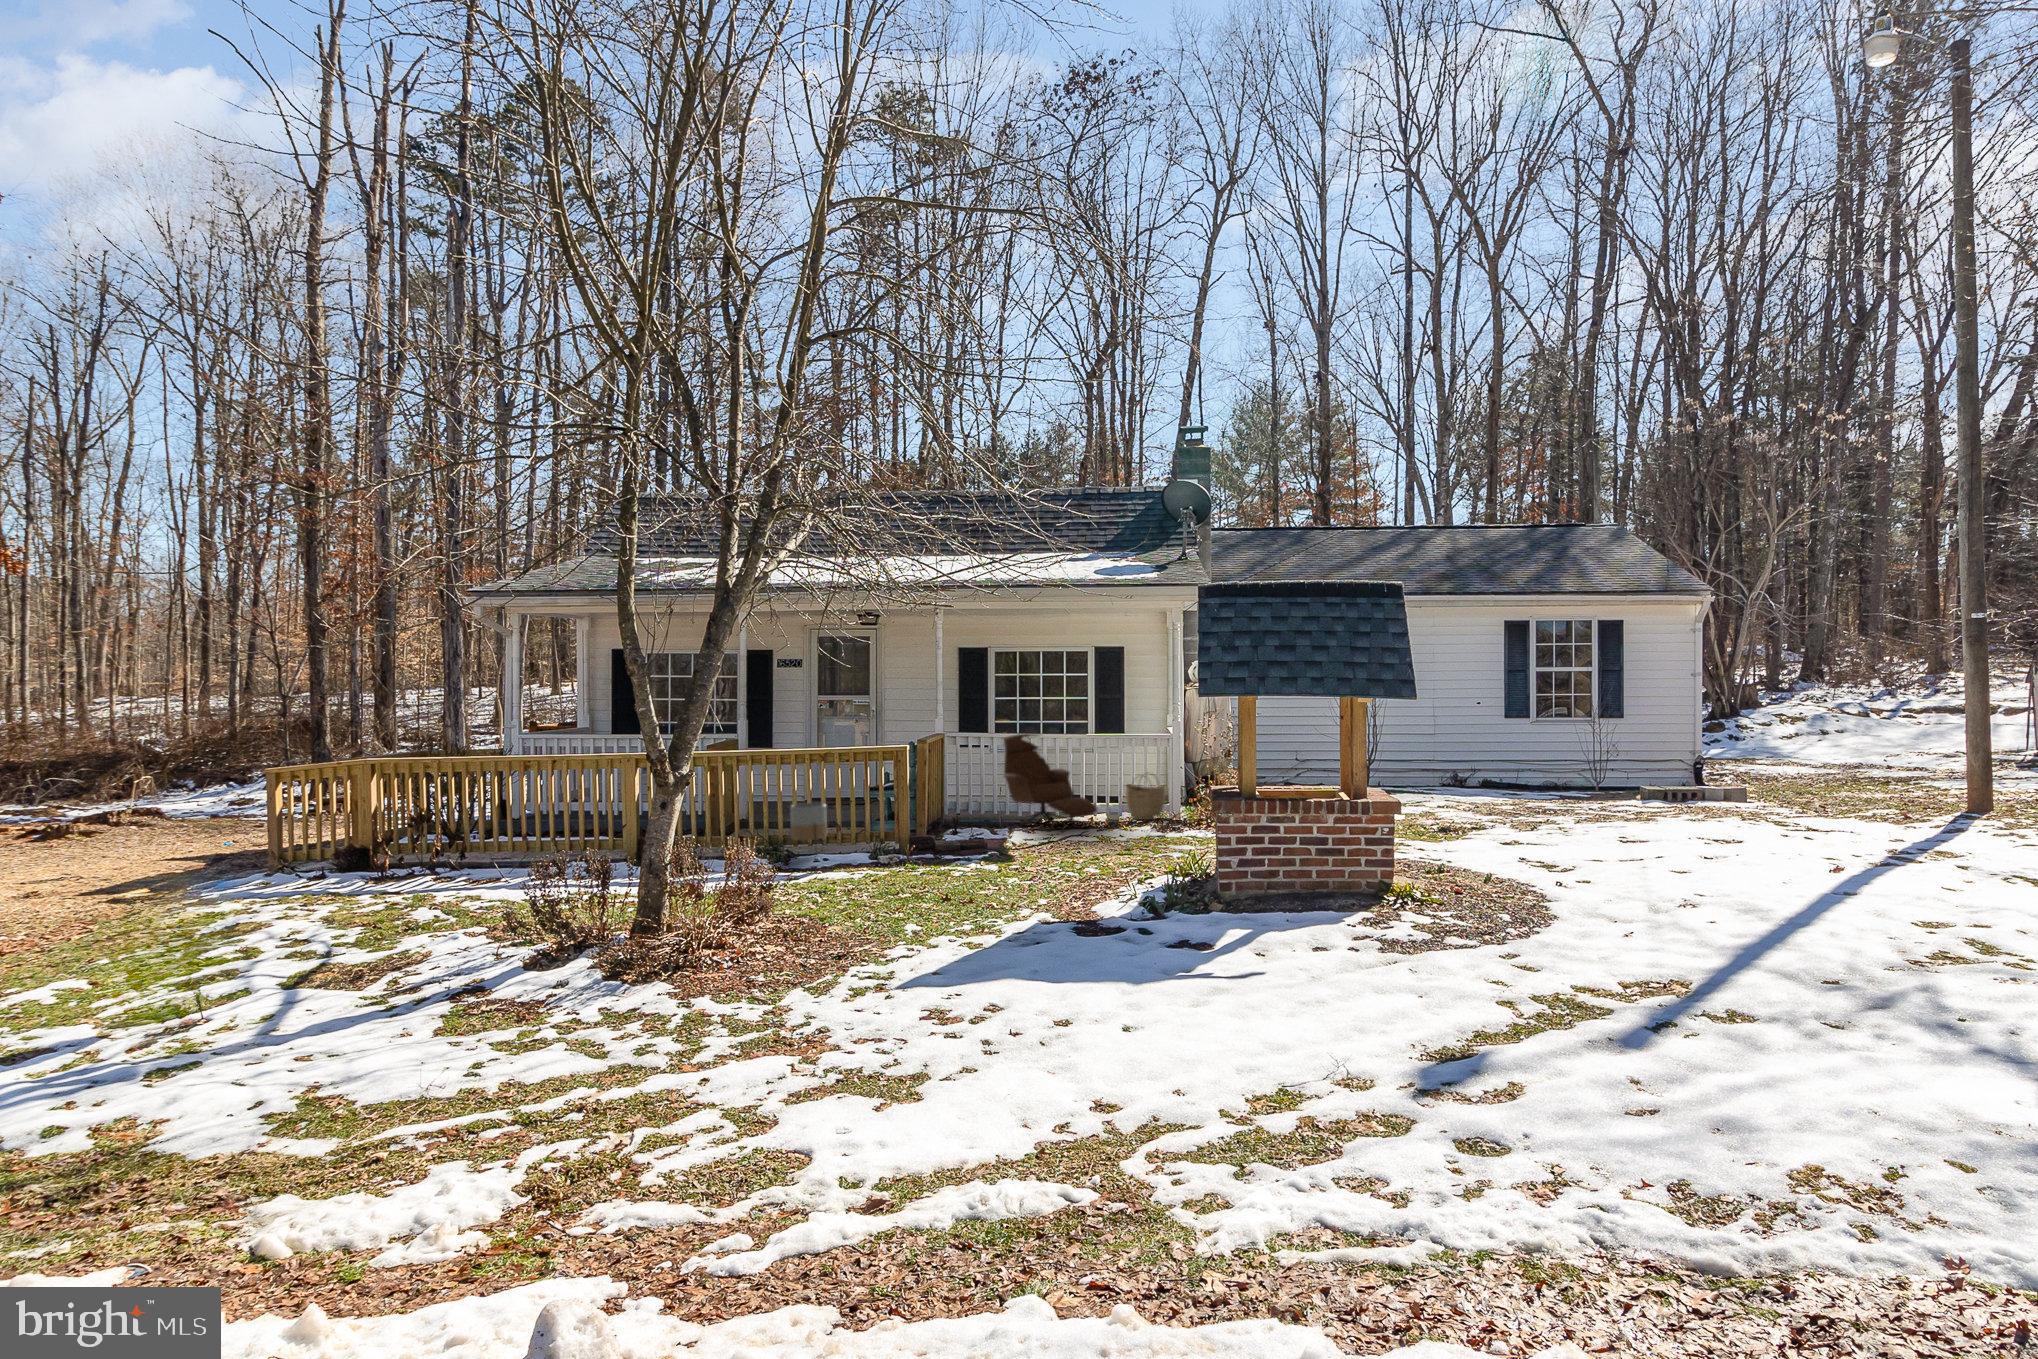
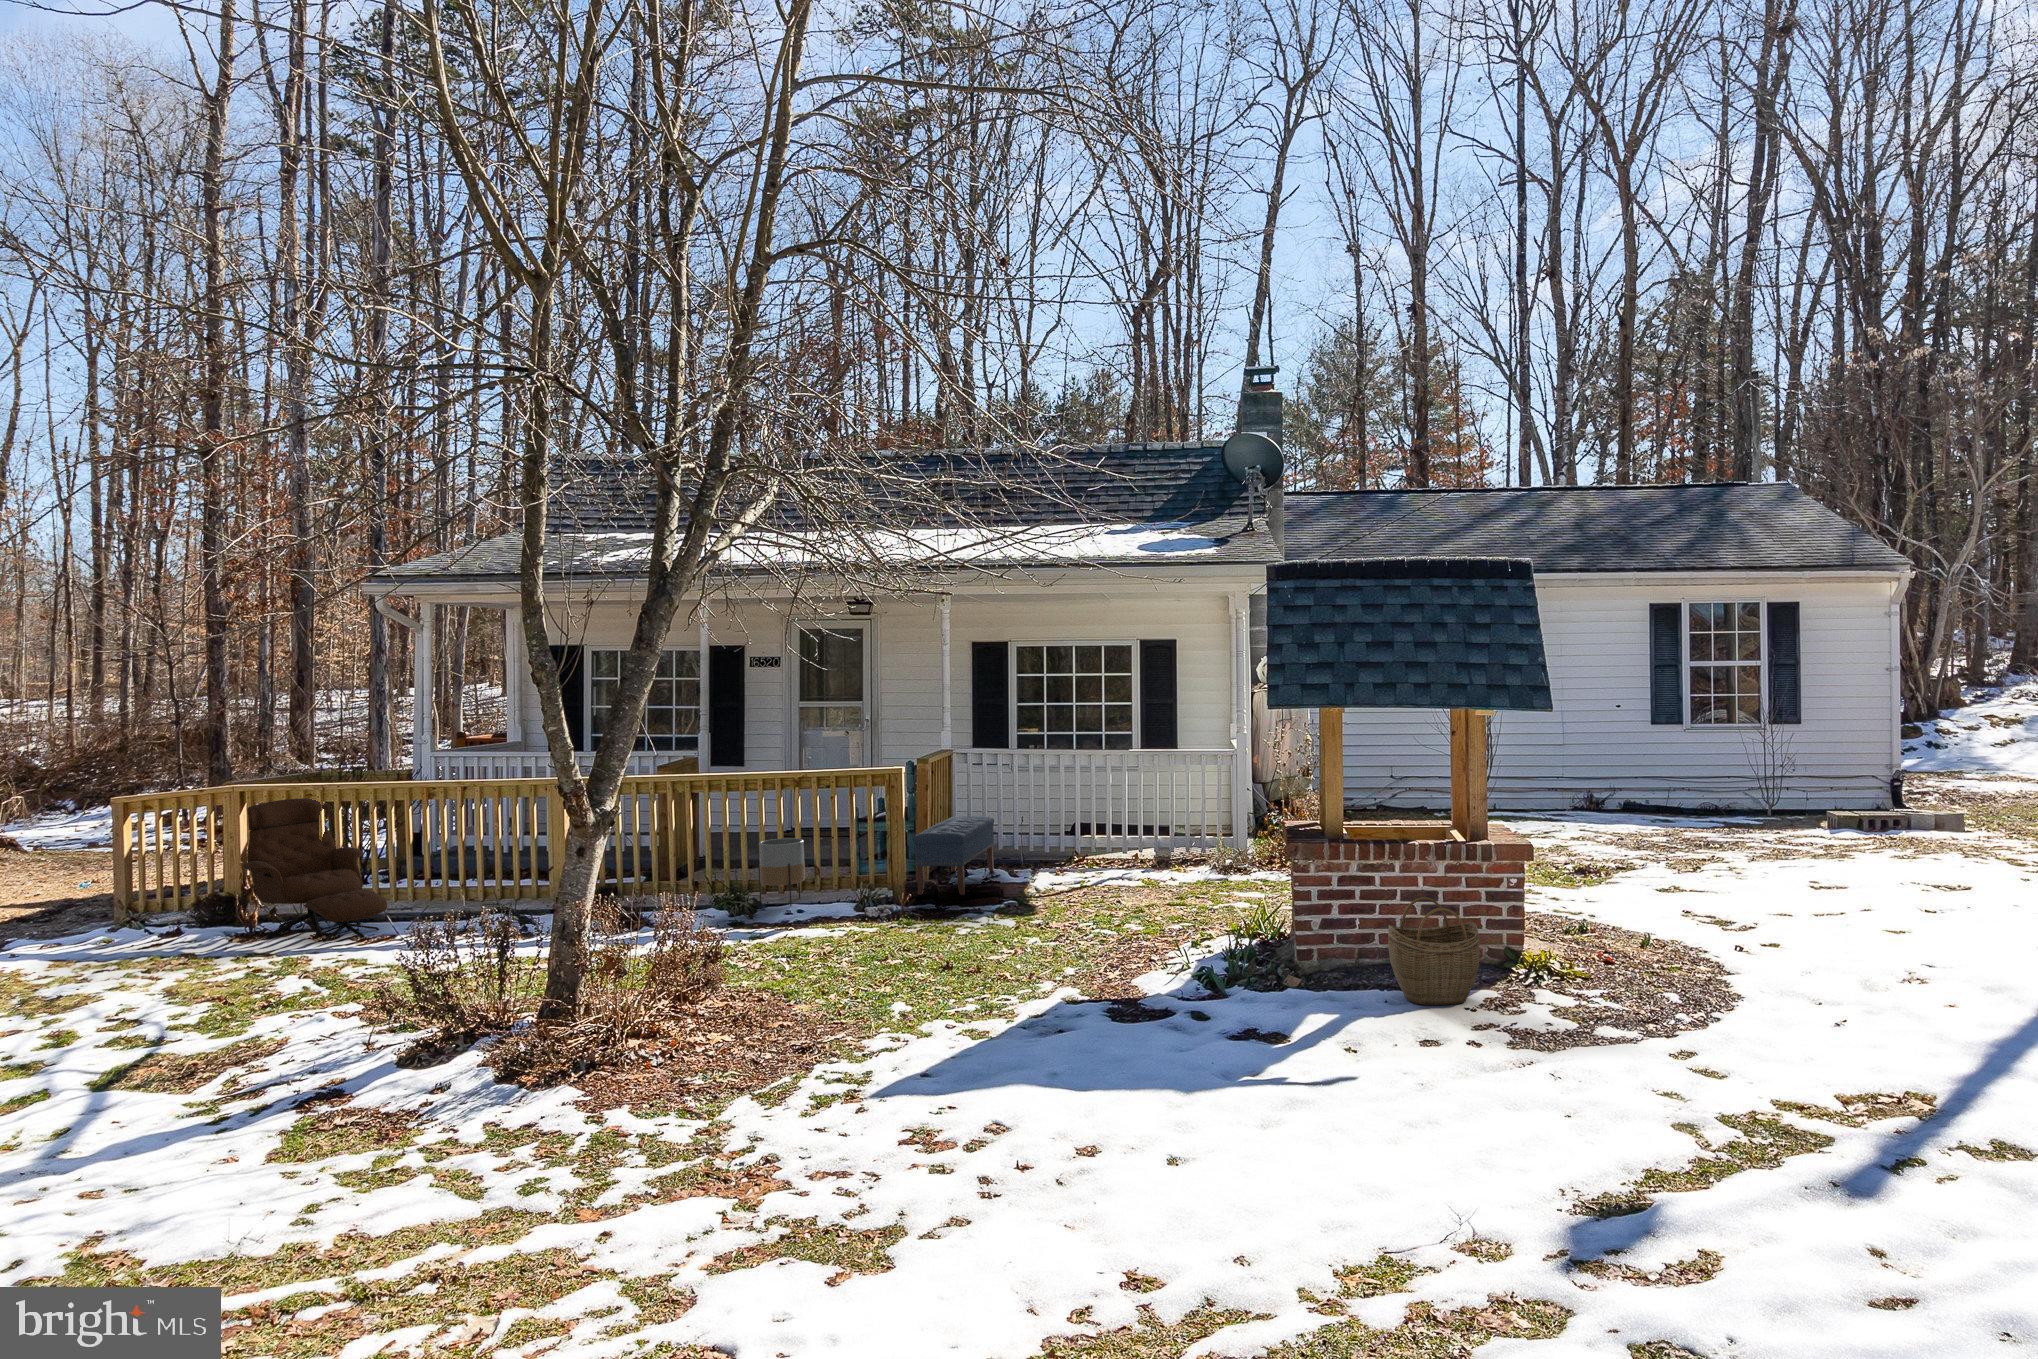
lounge chair: present [1003,734,1097,829] -> present [243,798,387,942]
woven basket: present [1125,774,1165,820] -> present [1388,897,1480,1005]
bench: none [915,787,979,849] -> present [913,816,994,895]

